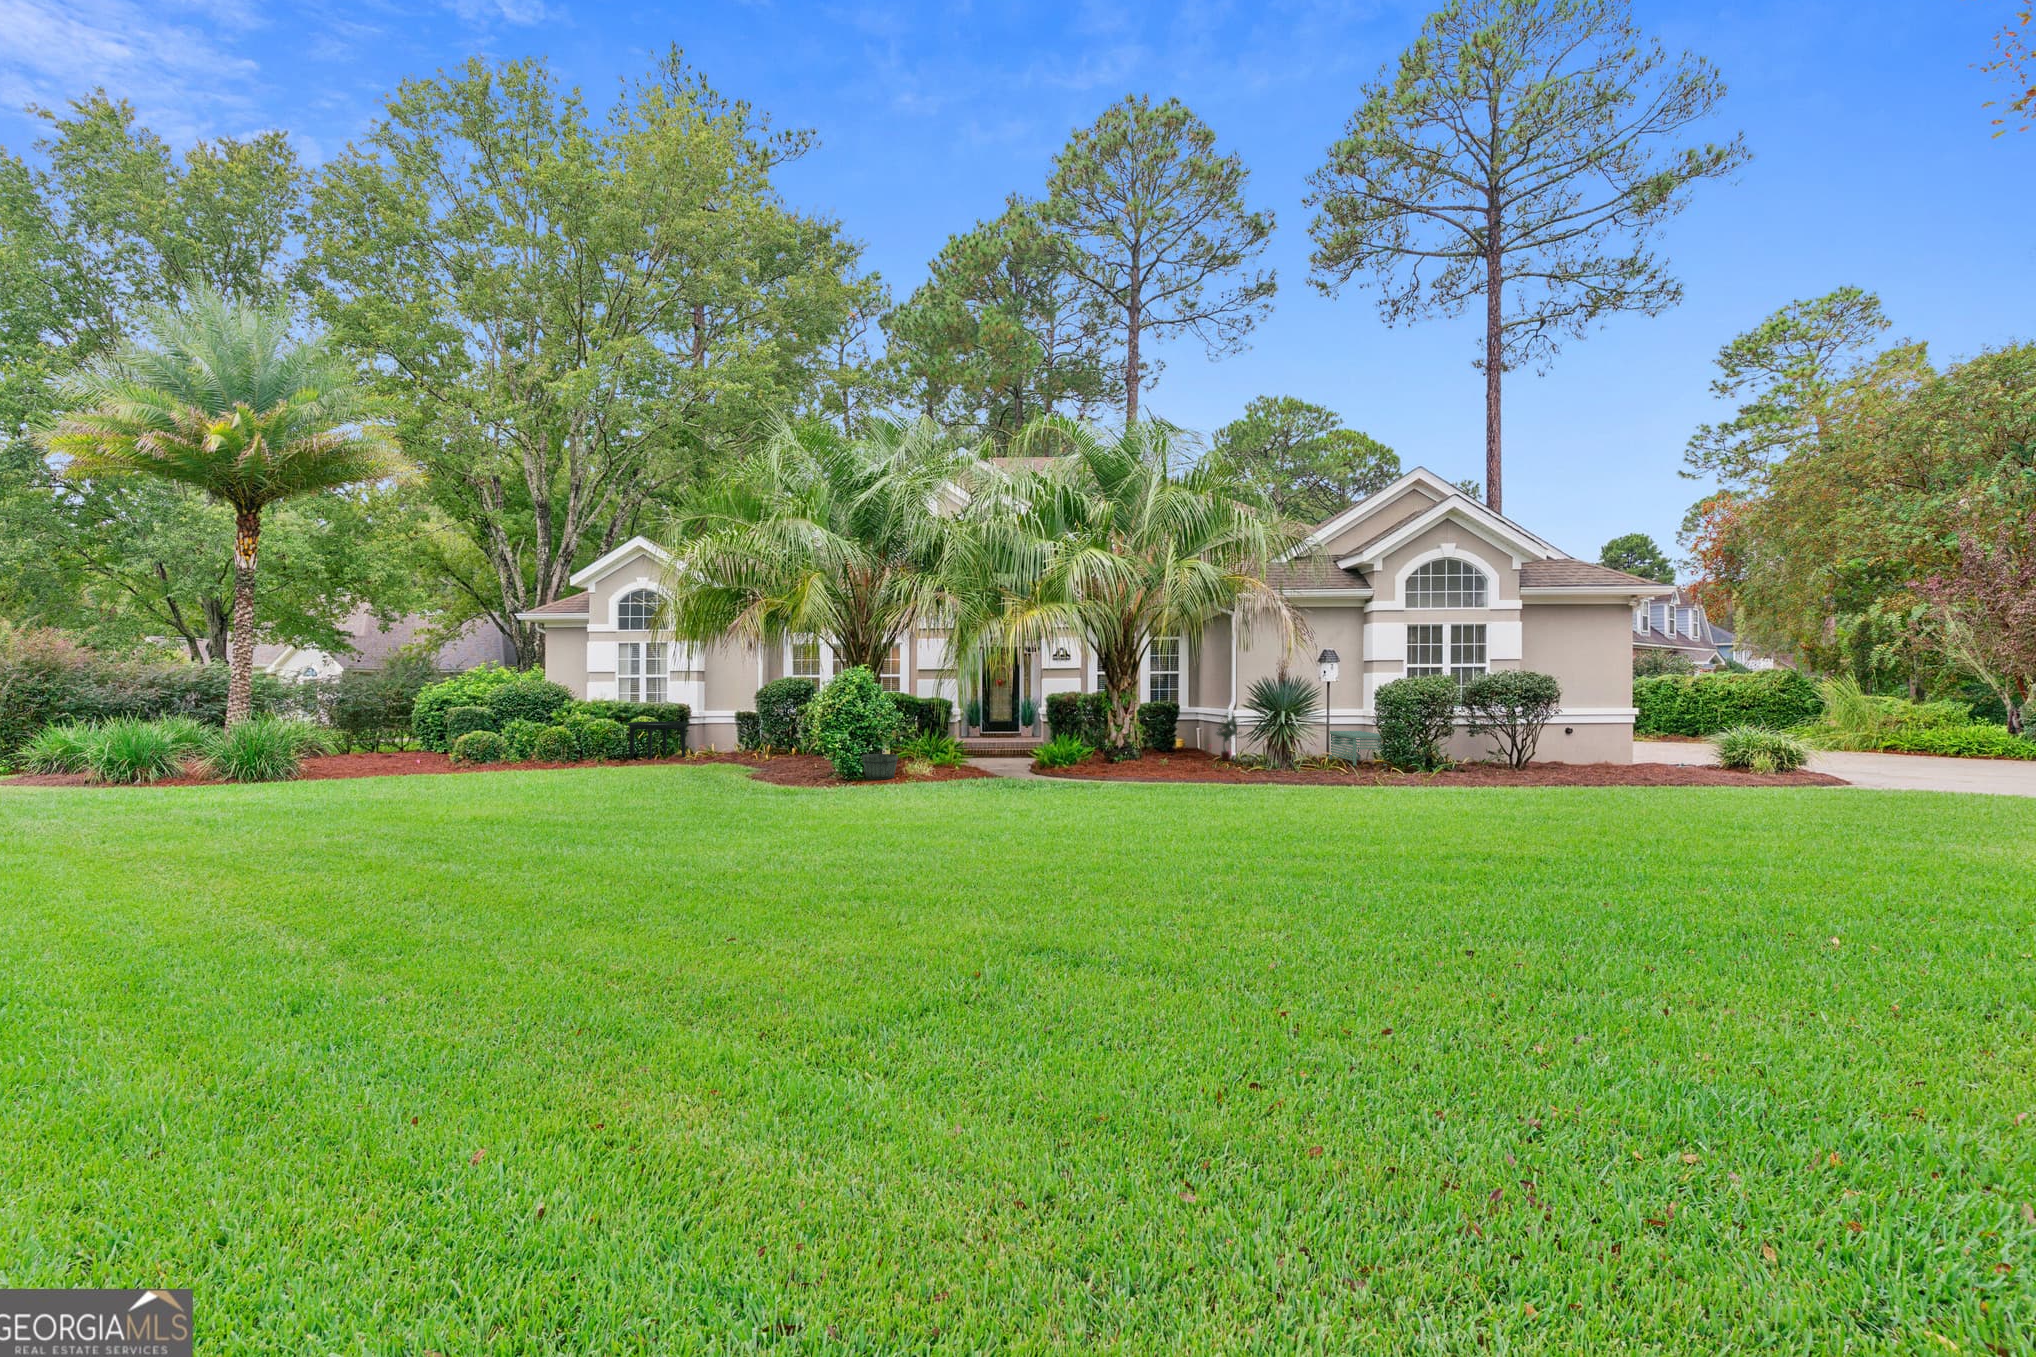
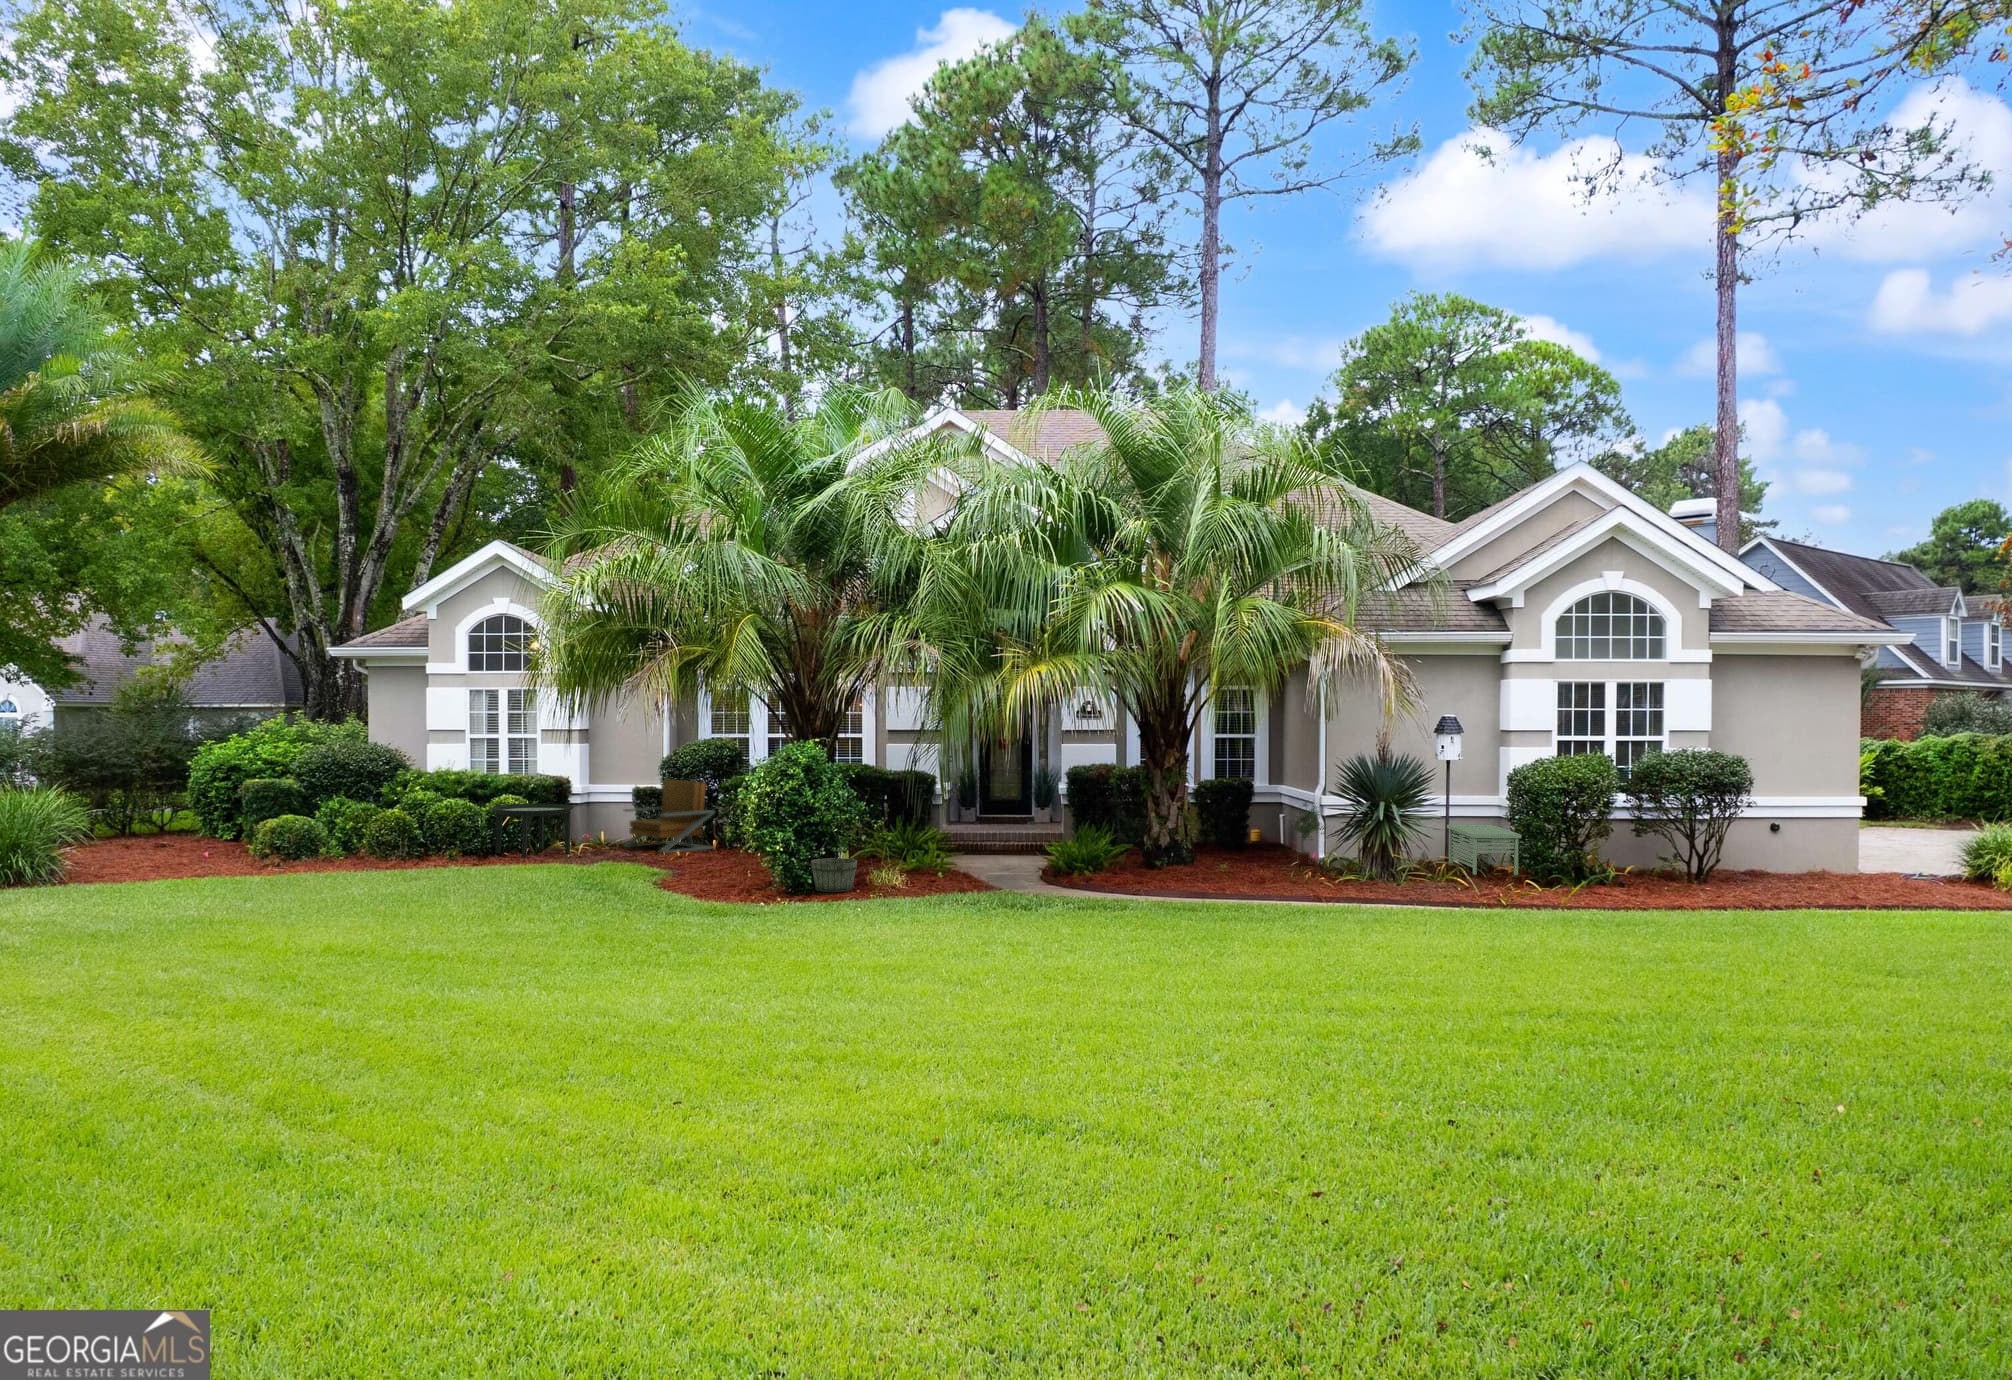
lounge chair: none [726,704,794,757] -> present [623,779,714,853]

